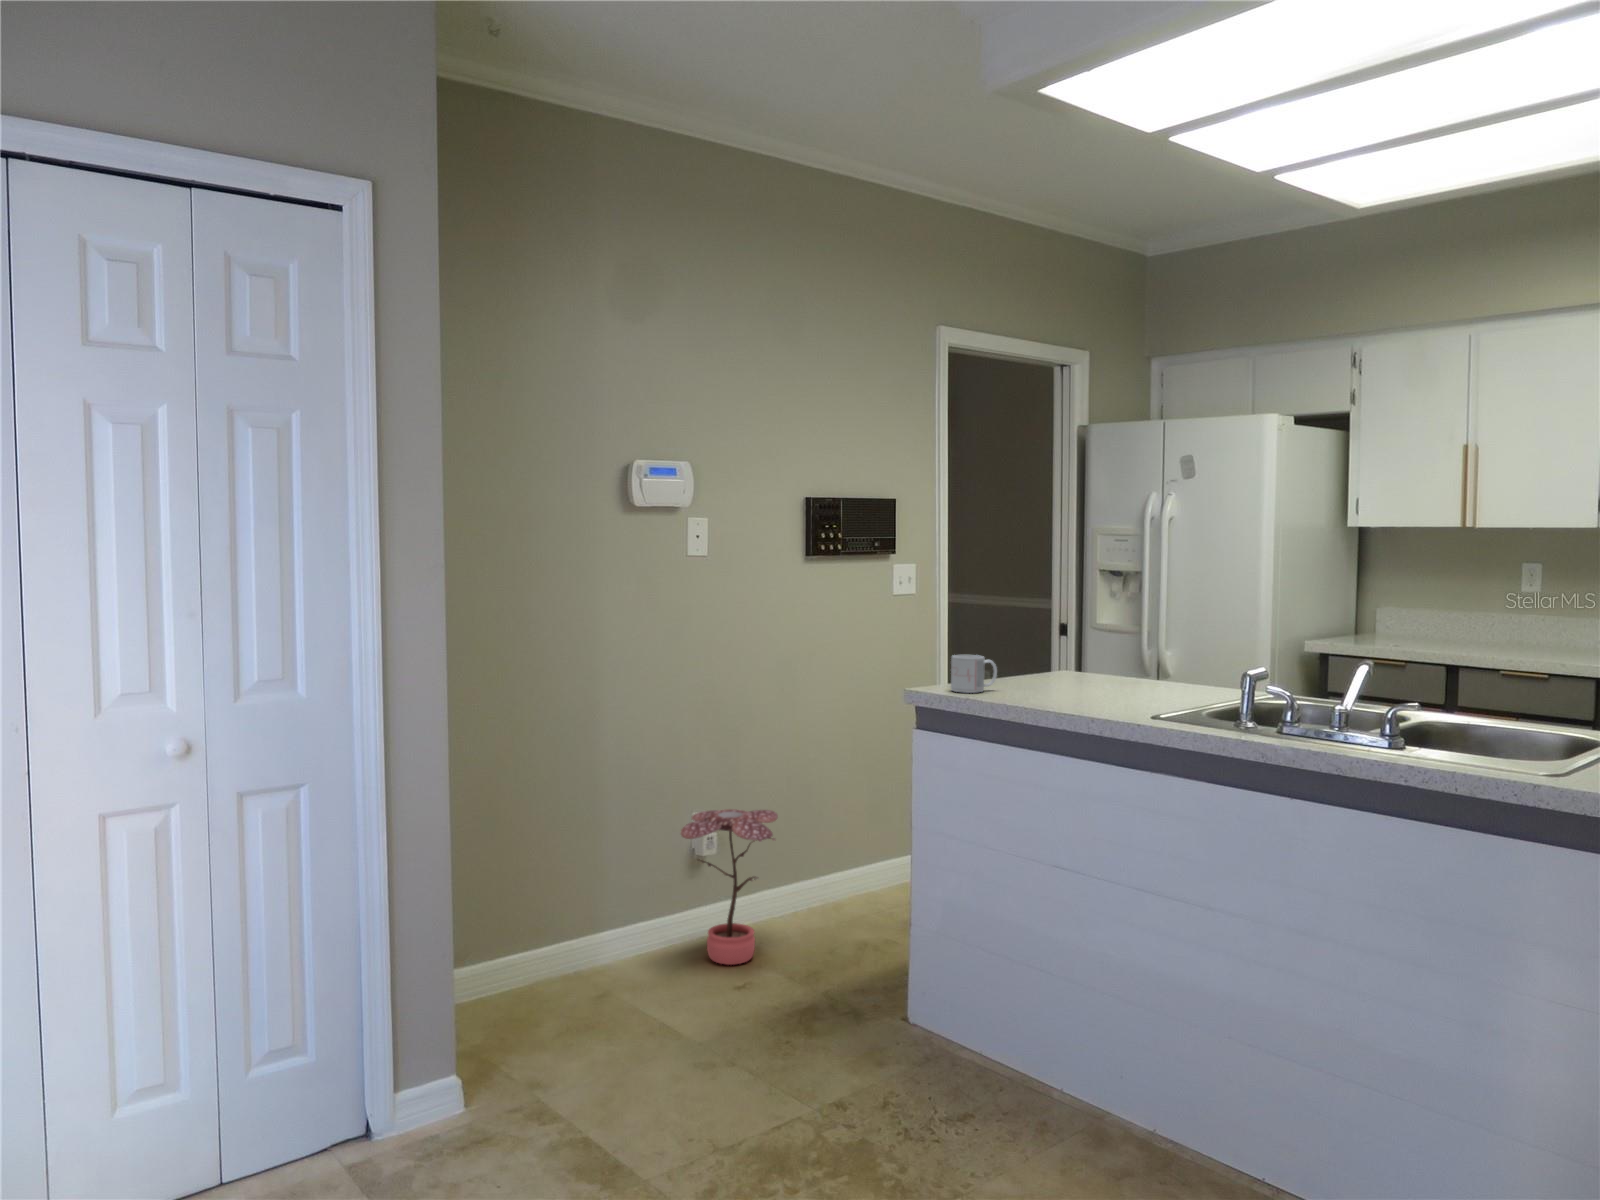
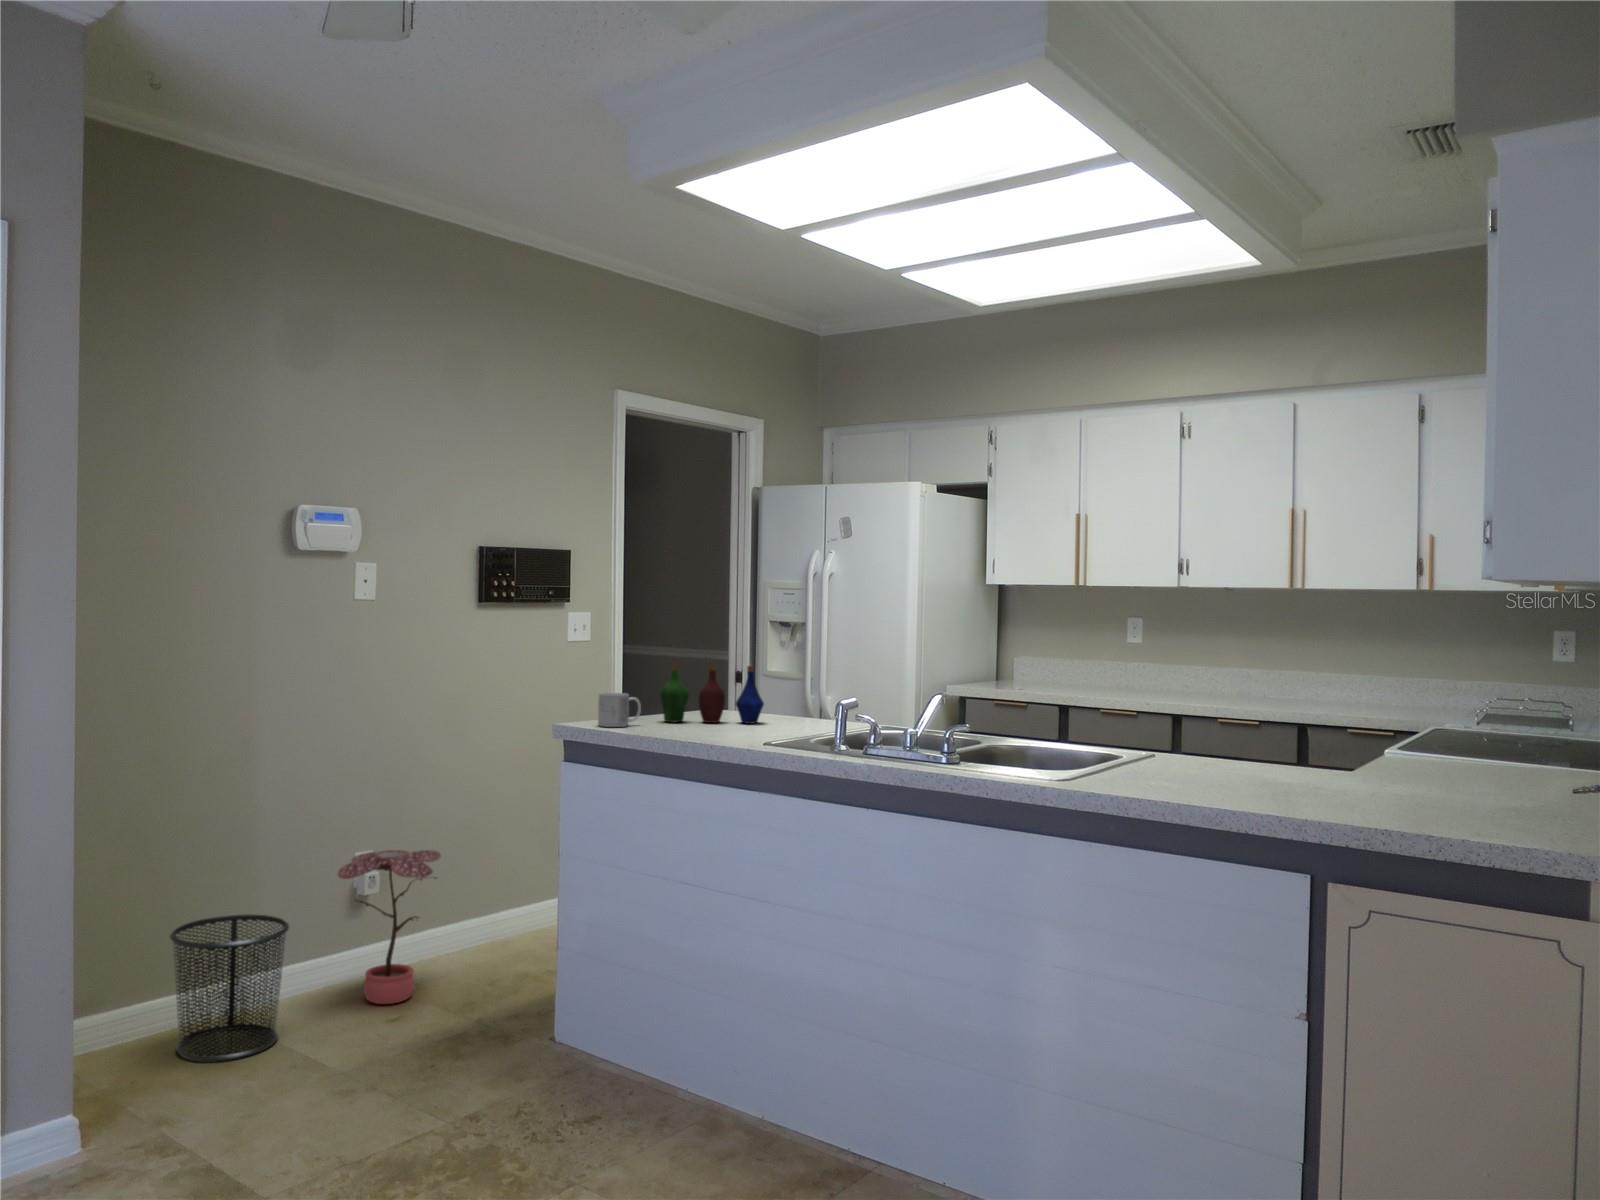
bottle: none [1015,623,1133,689] -> present [660,664,764,724]
waste bin: none [528,871,638,1018] -> present [170,914,289,1061]

